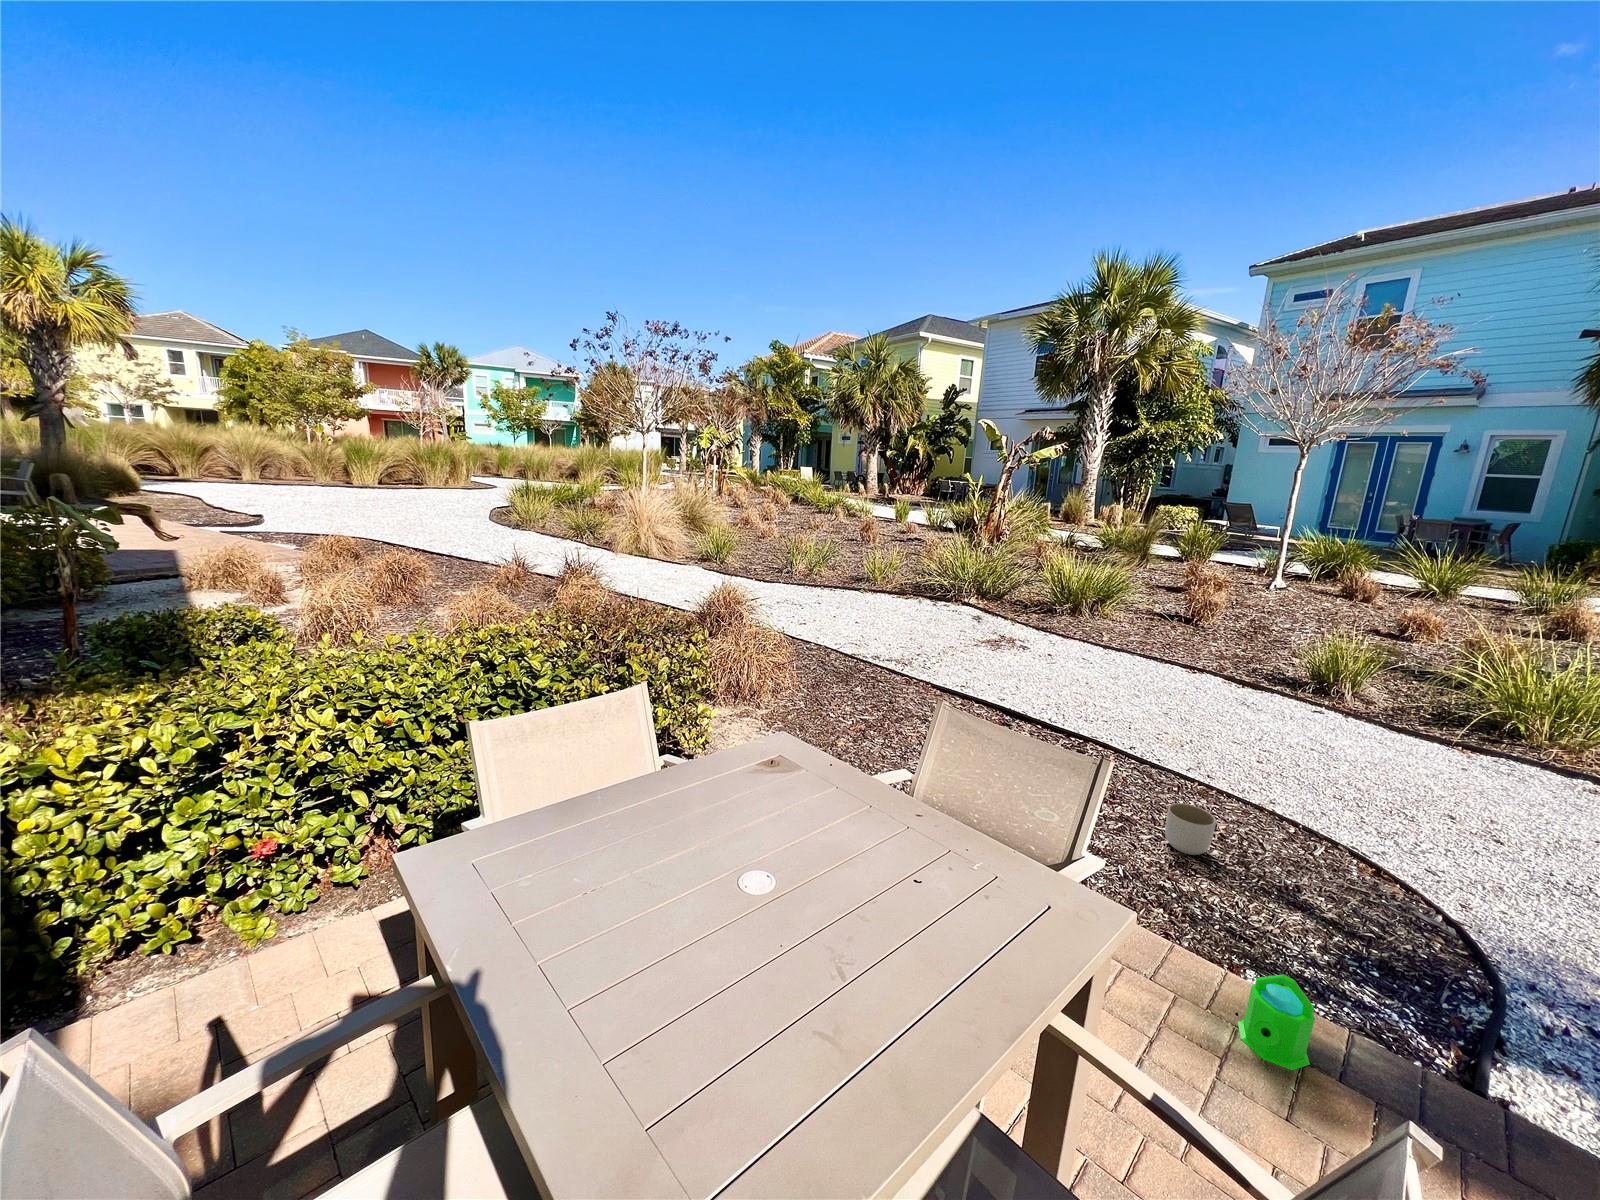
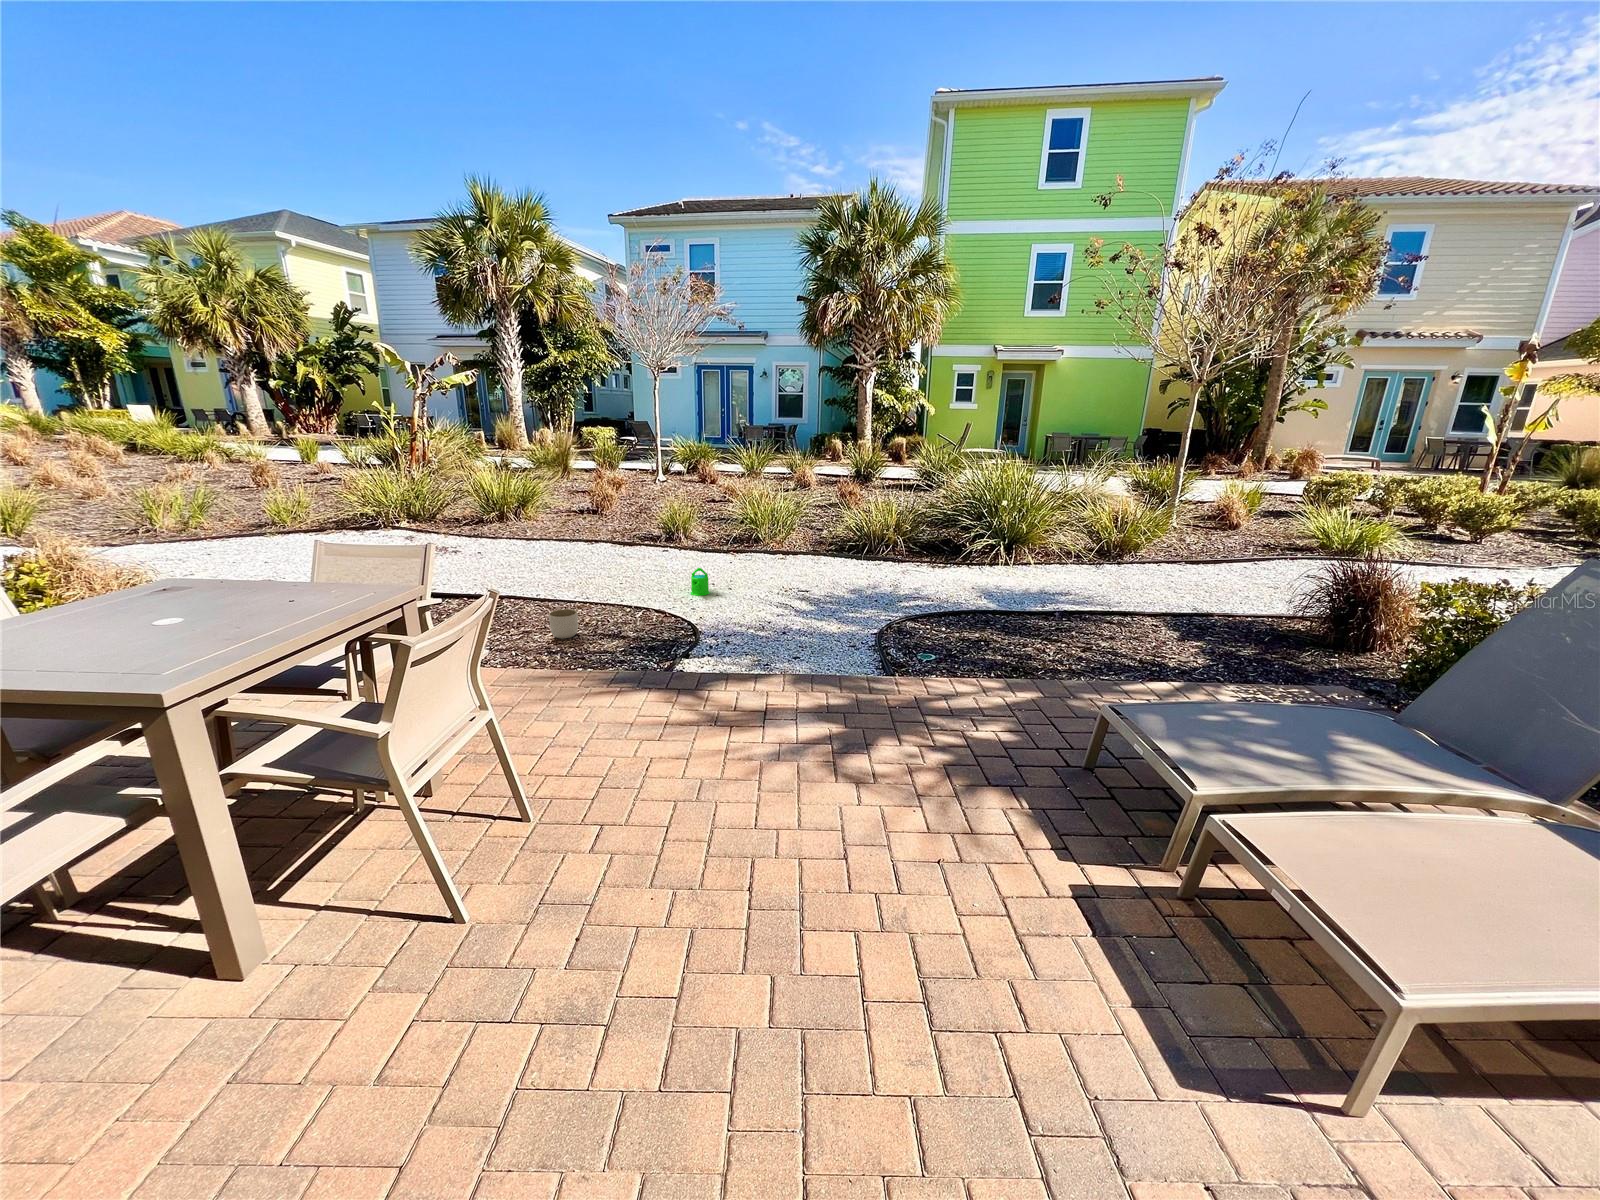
watering can: present [1238,974,1315,1070] -> present [691,568,710,596]

